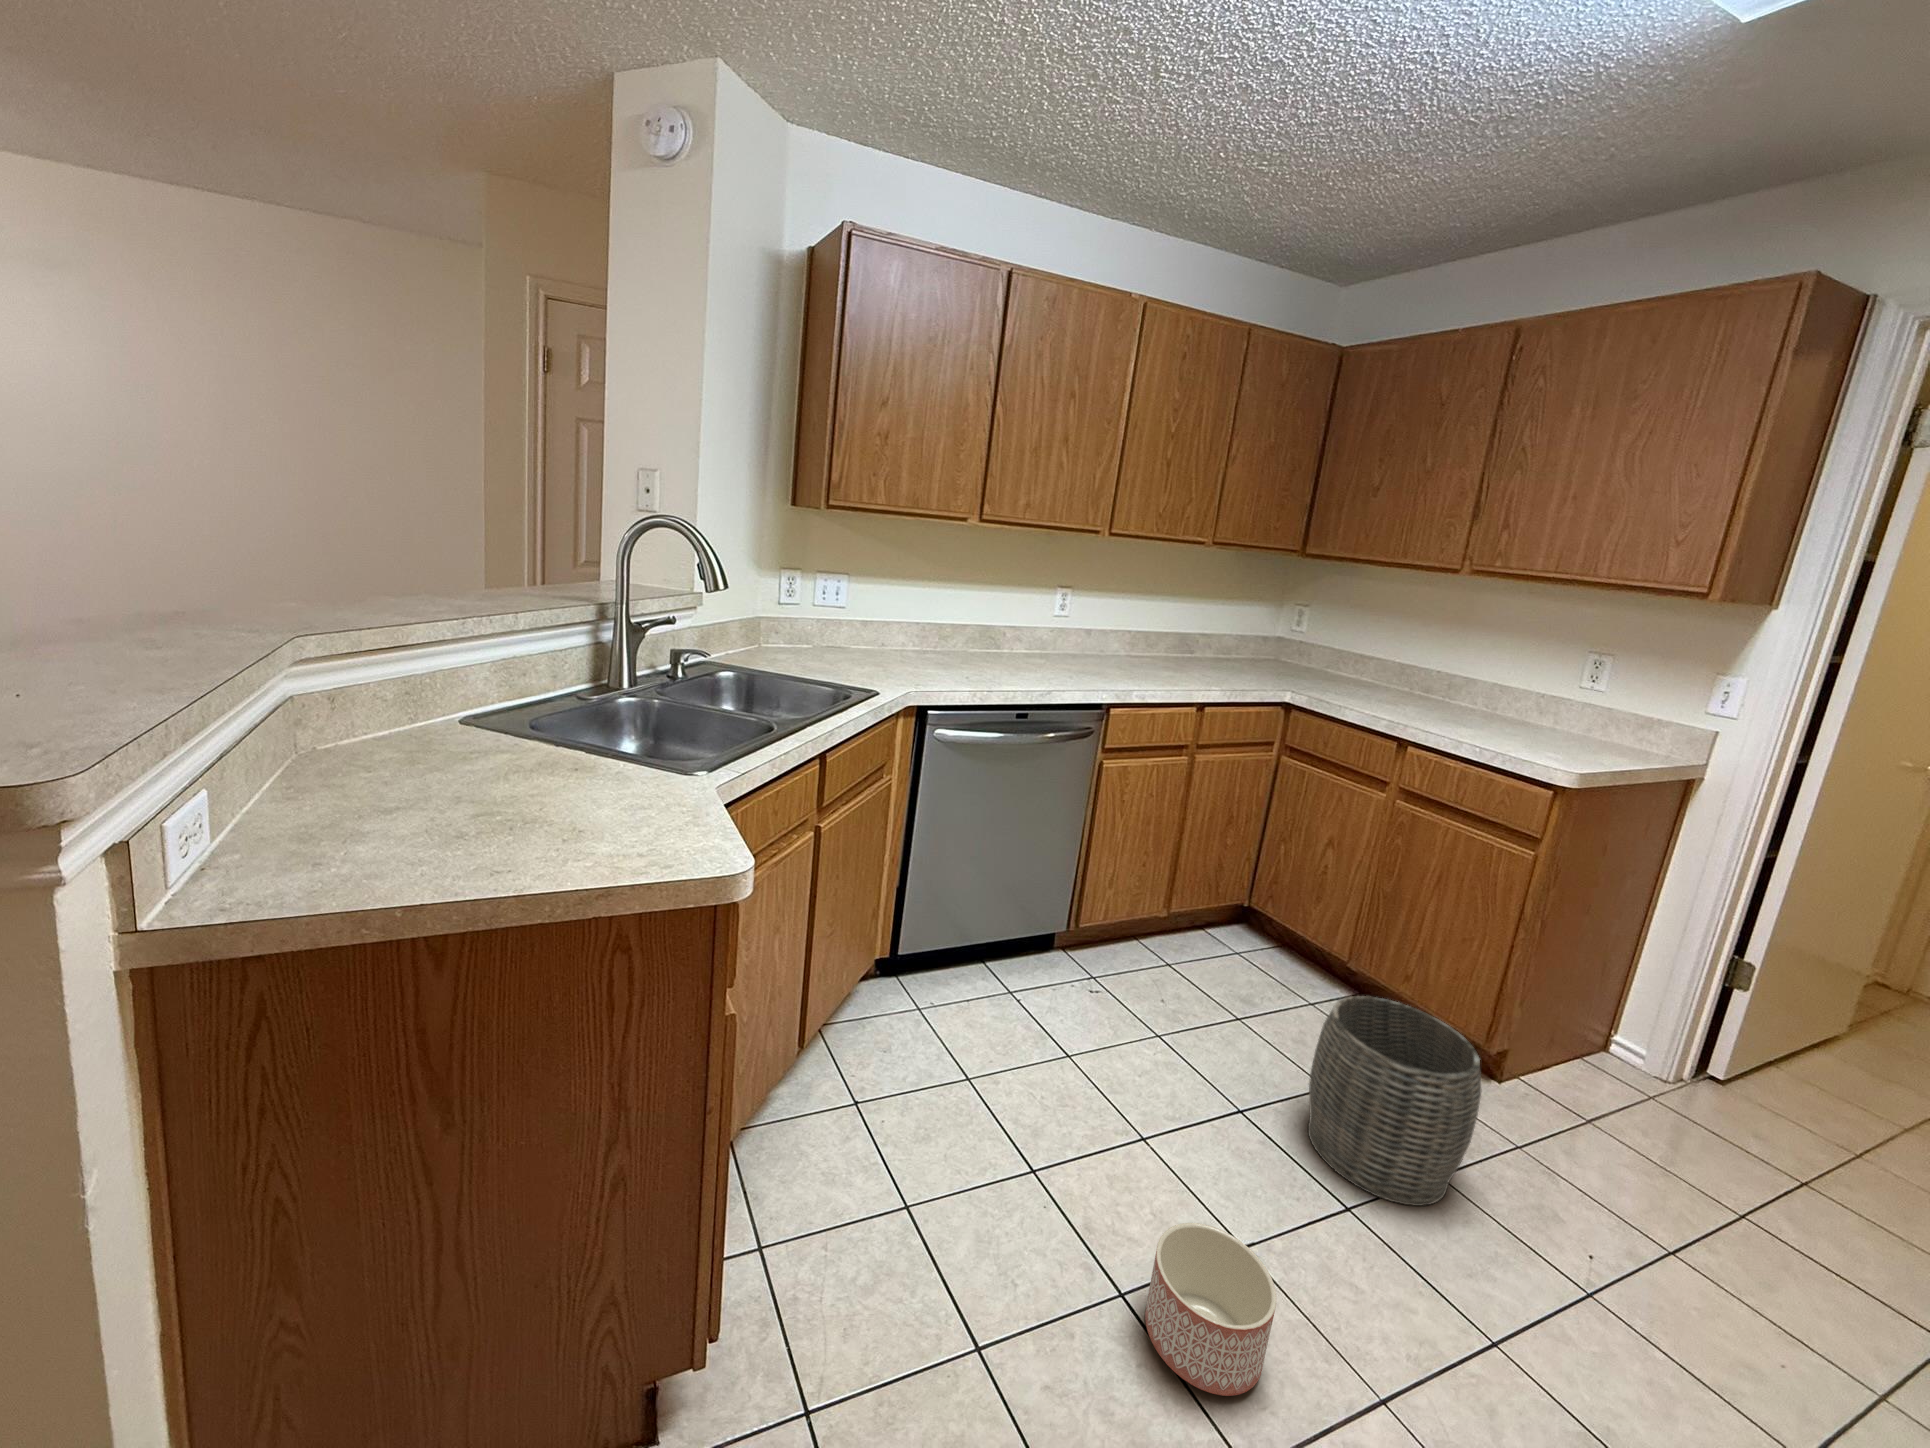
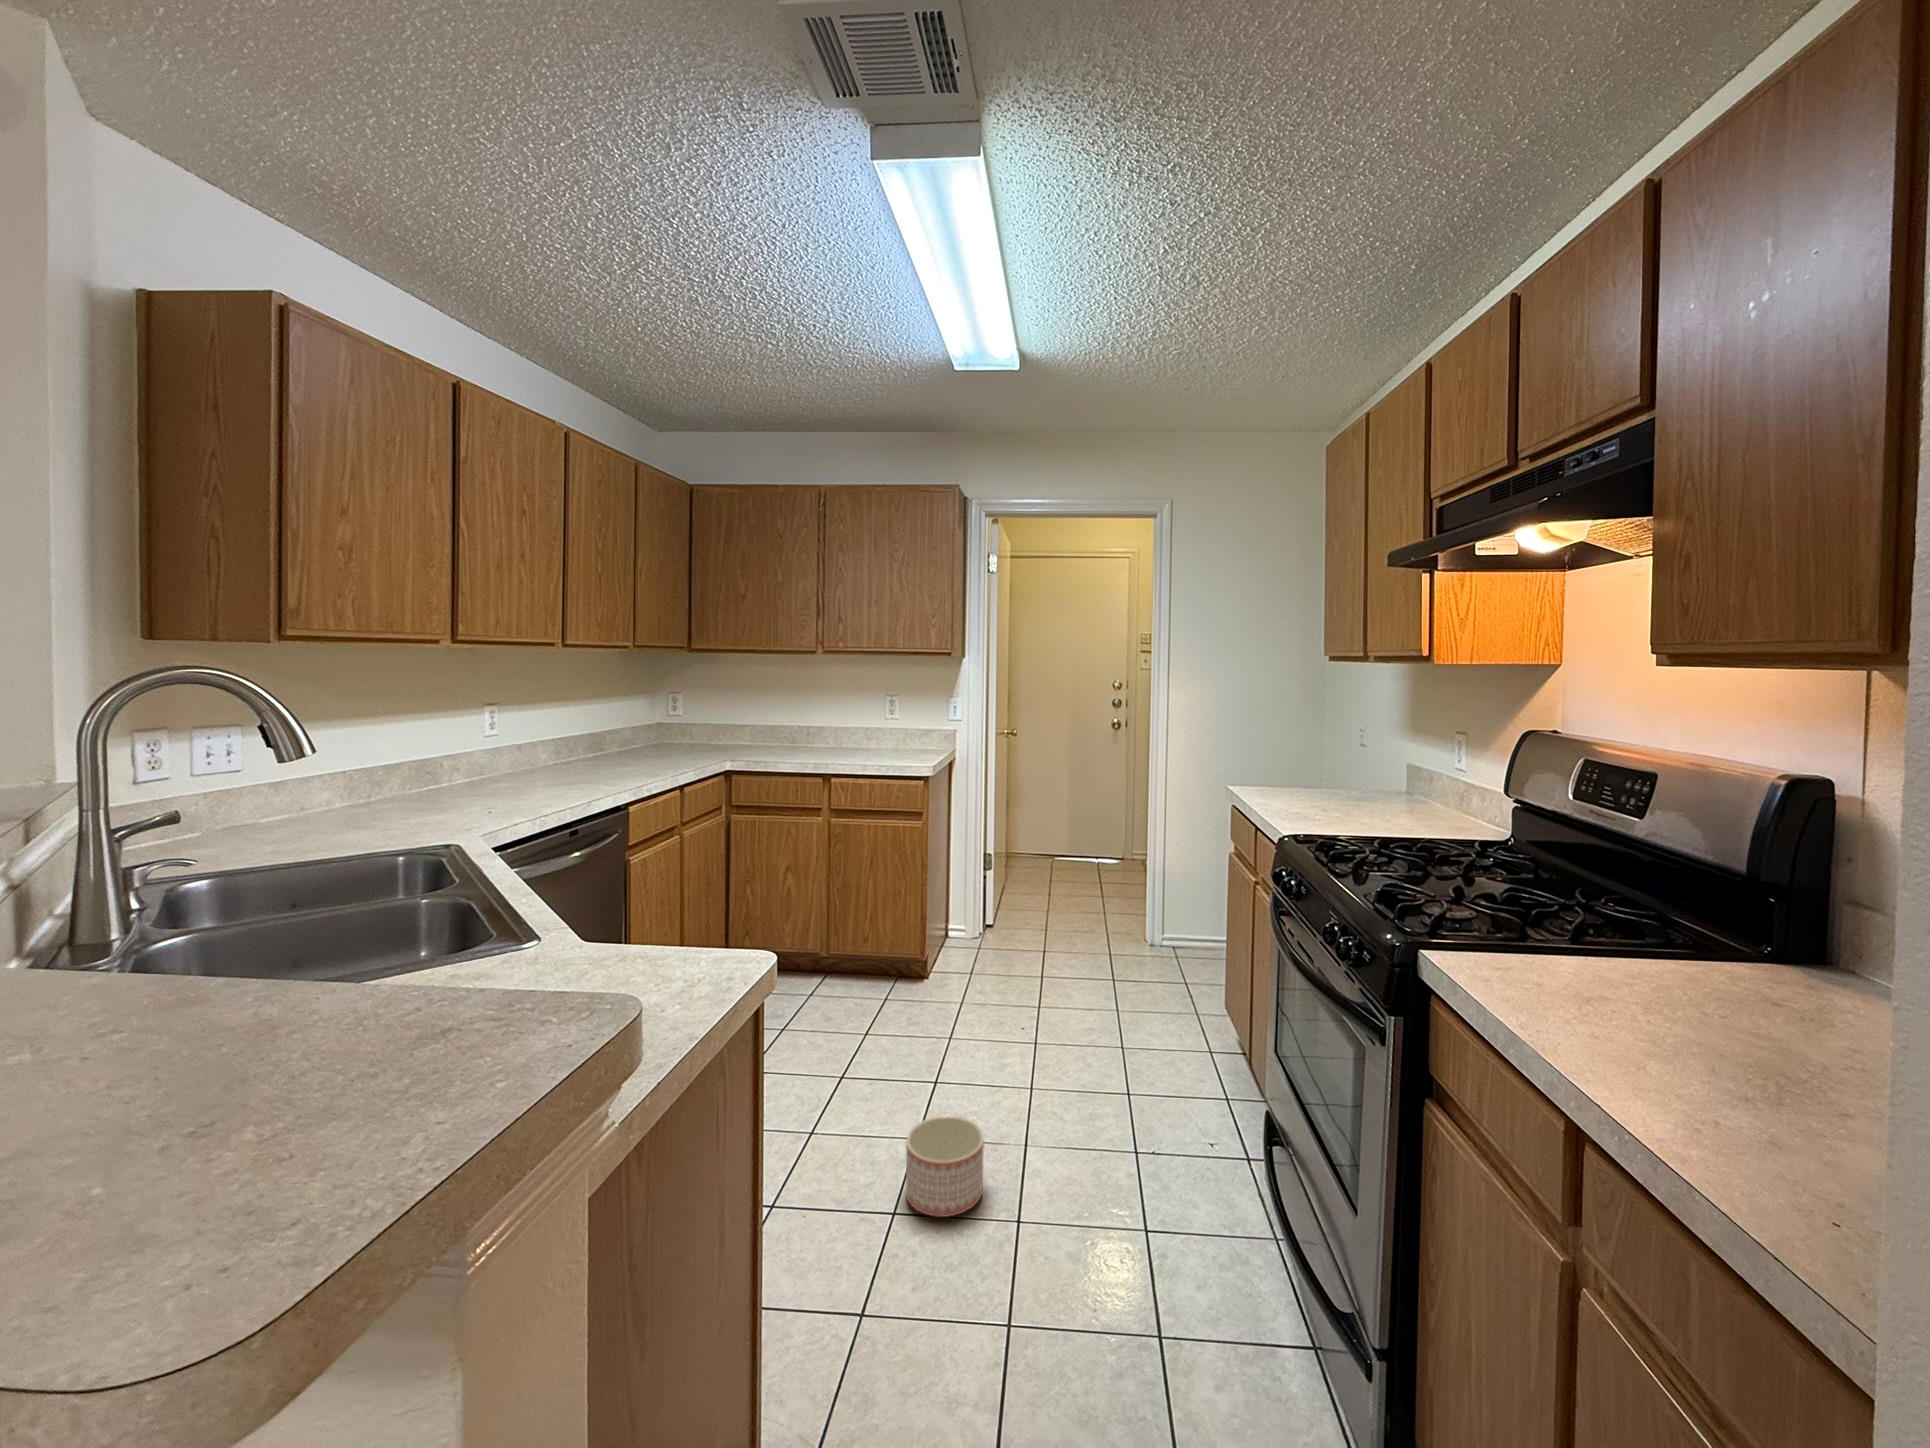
woven basket: present [1308,996,1481,1206] -> none [871,942,966,1071]

